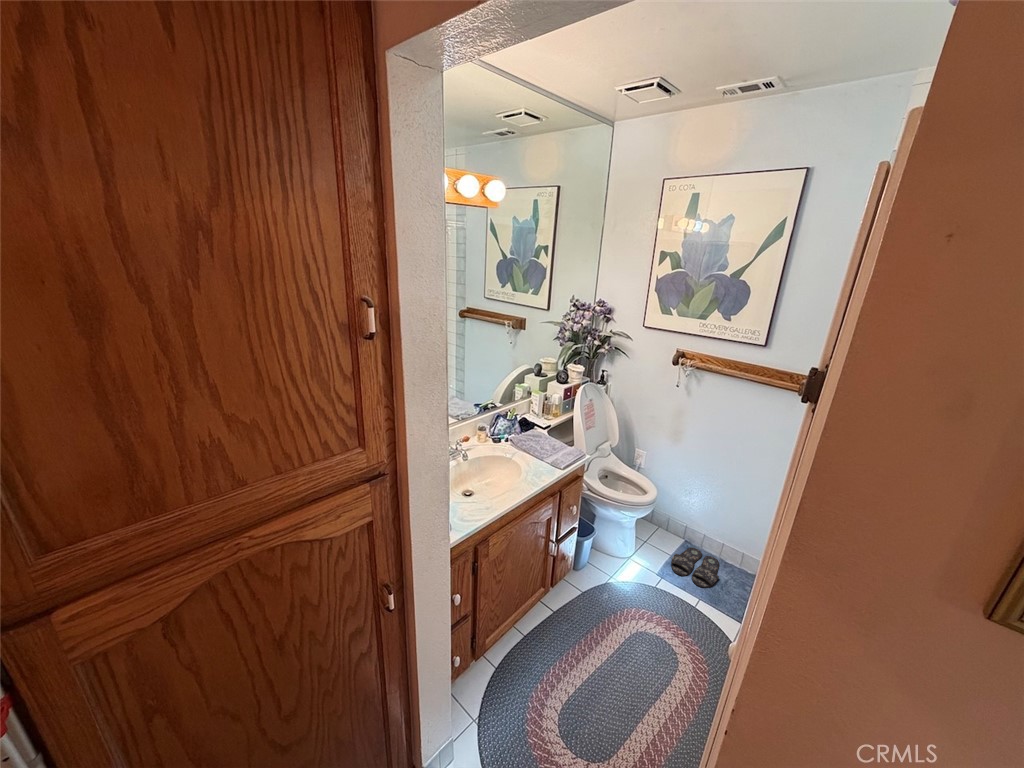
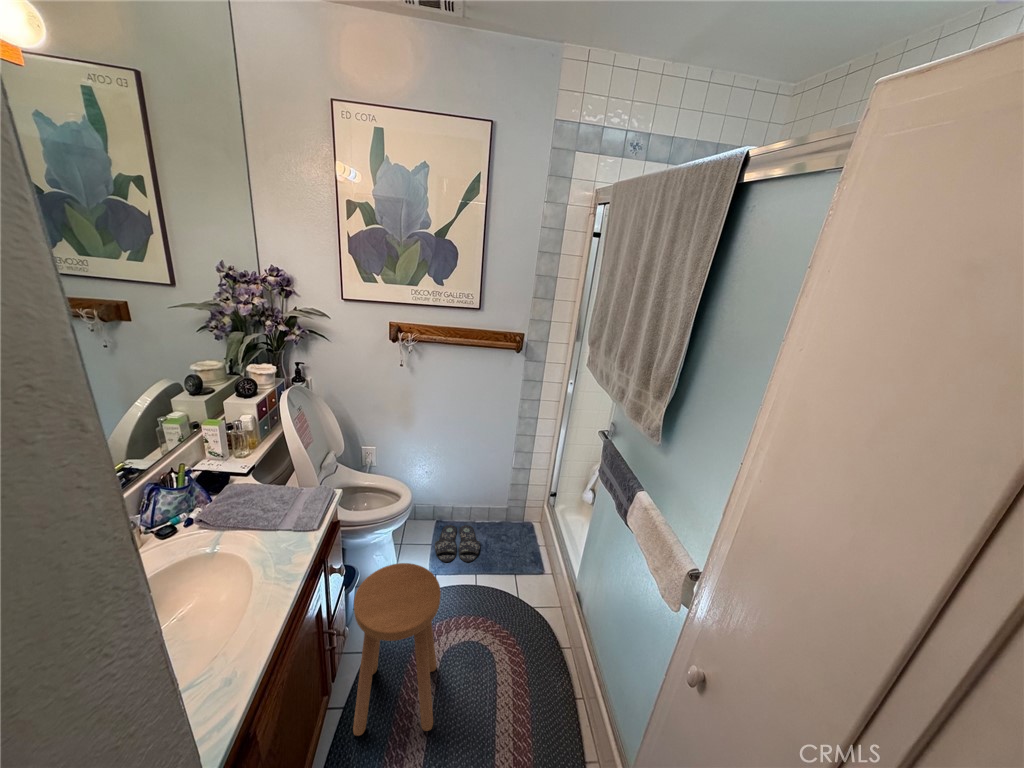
stool: none [554,525,635,667] -> present [353,563,441,736]

